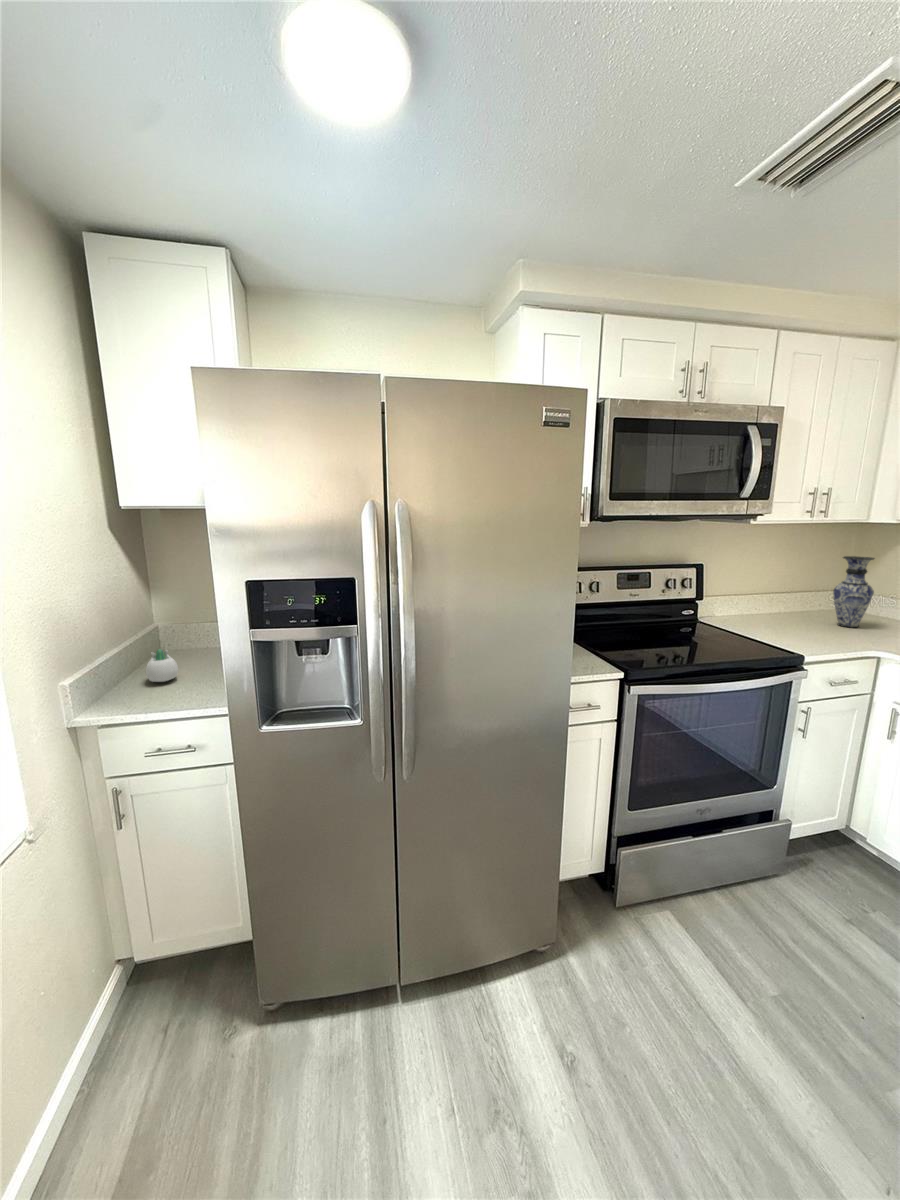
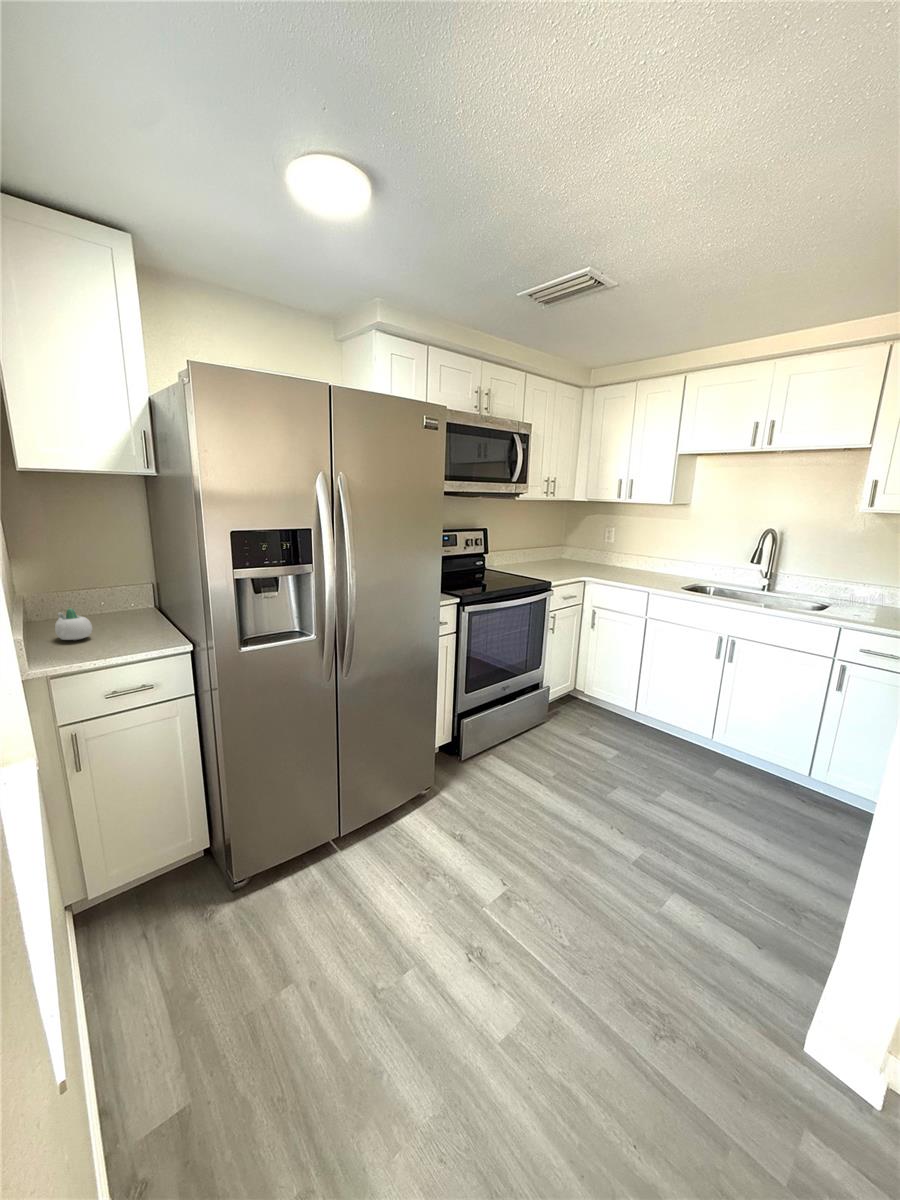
vase: present [833,556,875,628] -> none [557,523,577,568]

